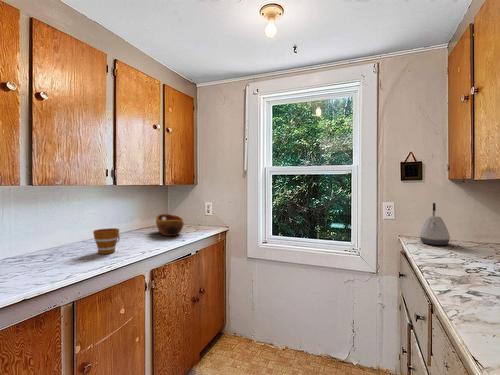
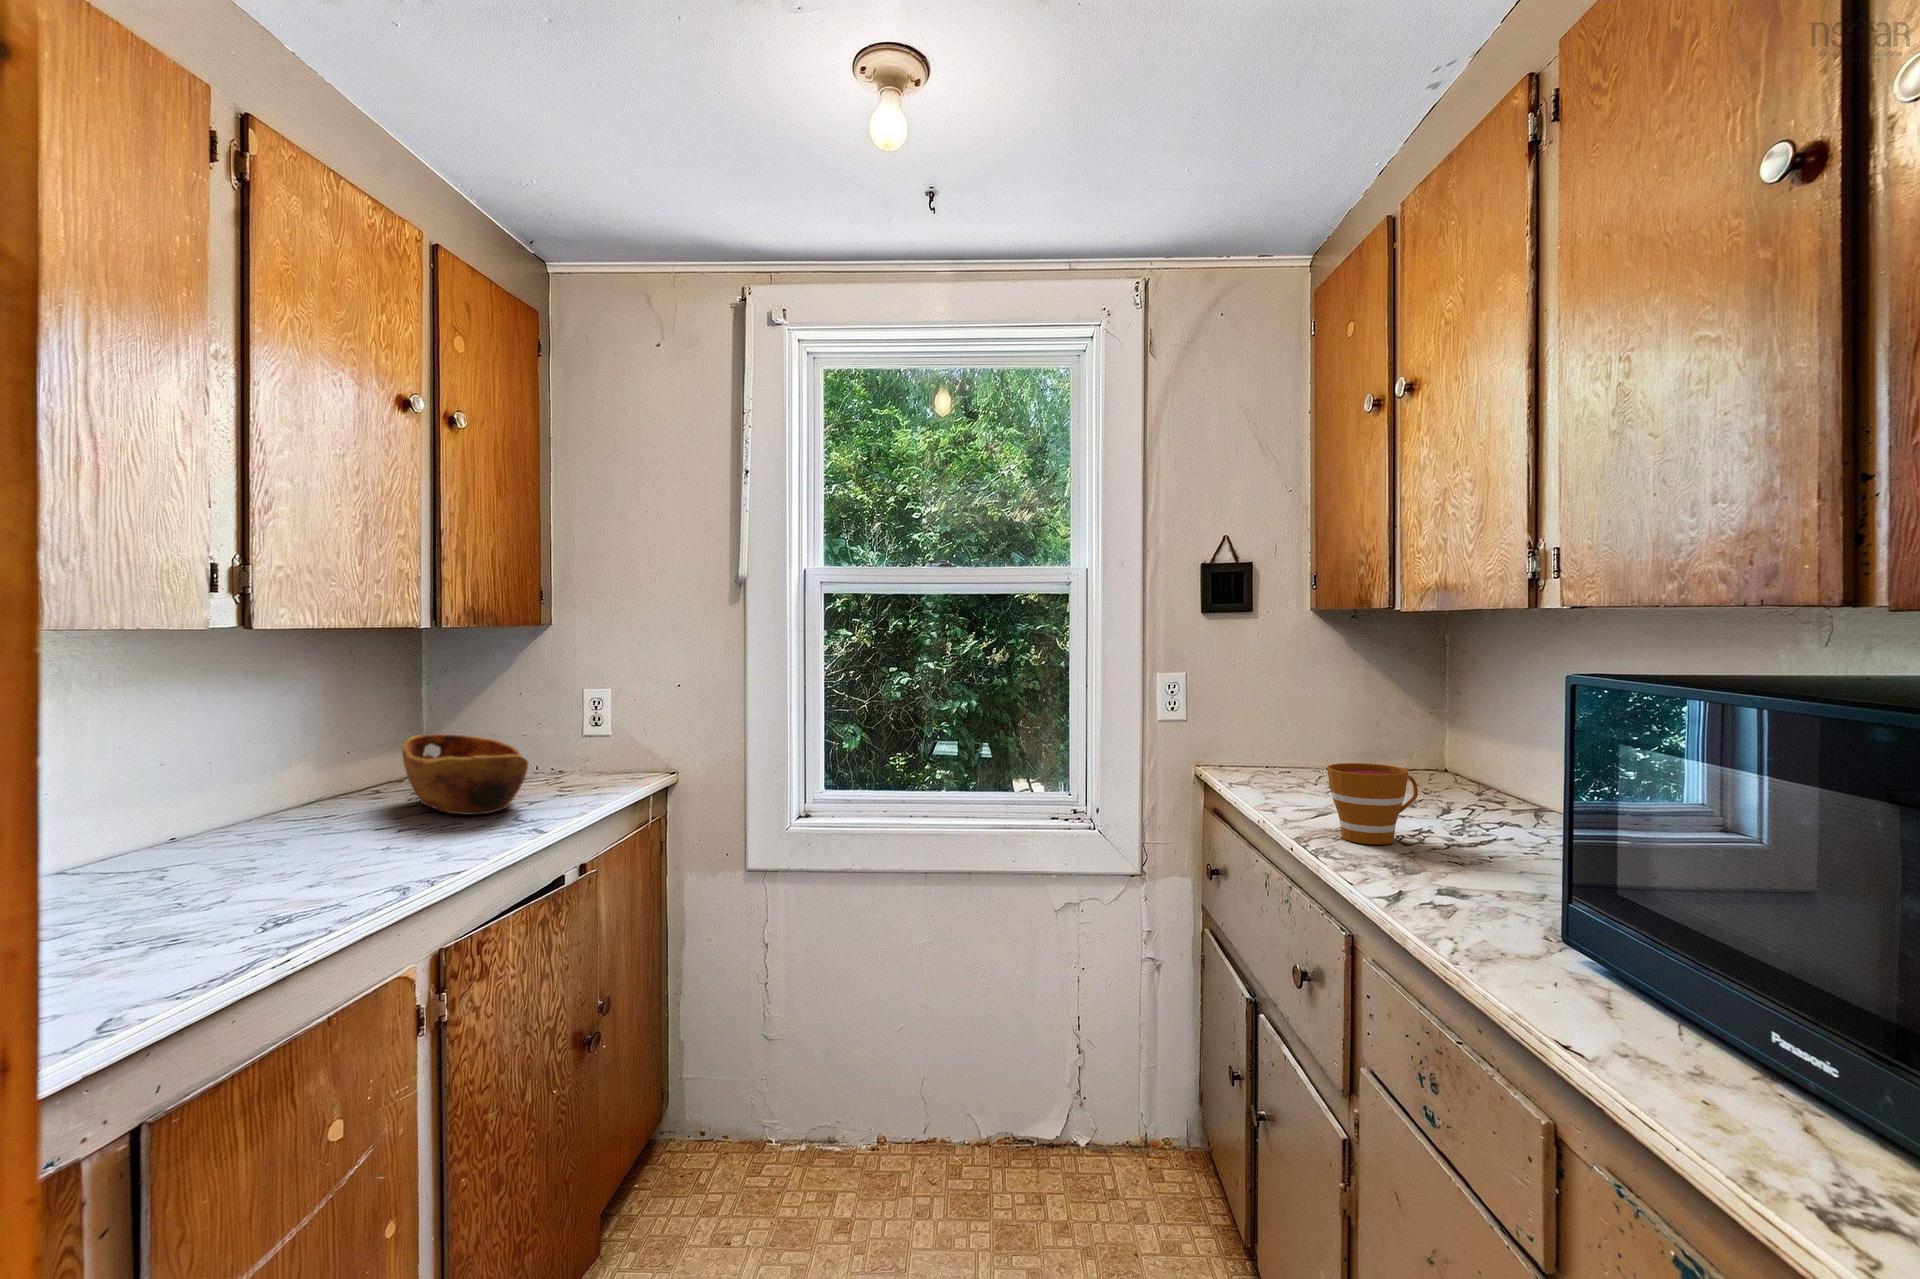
kettle: present [419,203,450,245] -> none [1248,672,1320,783]
cup: present [93,228,120,254] -> present [1327,763,1418,844]

